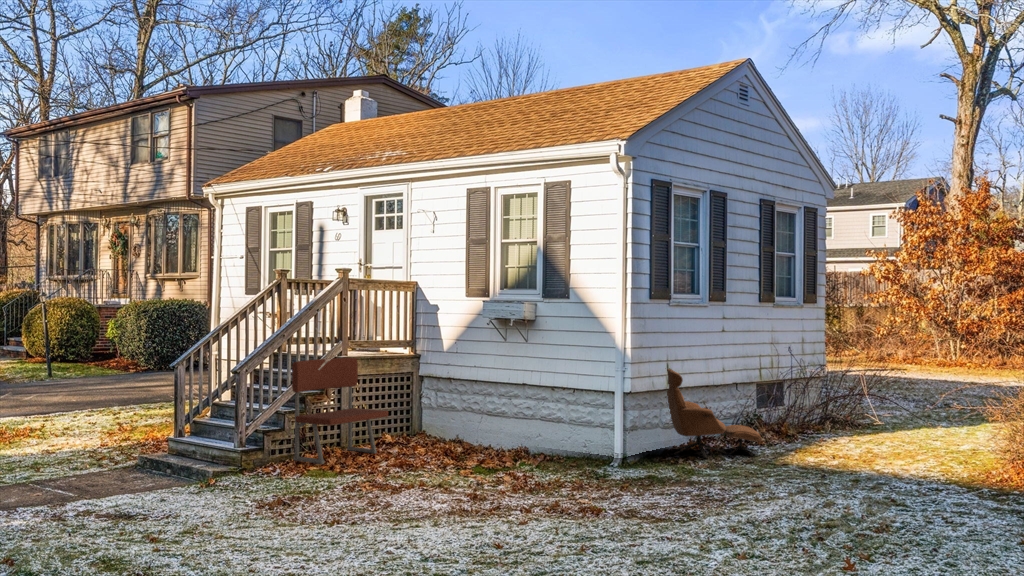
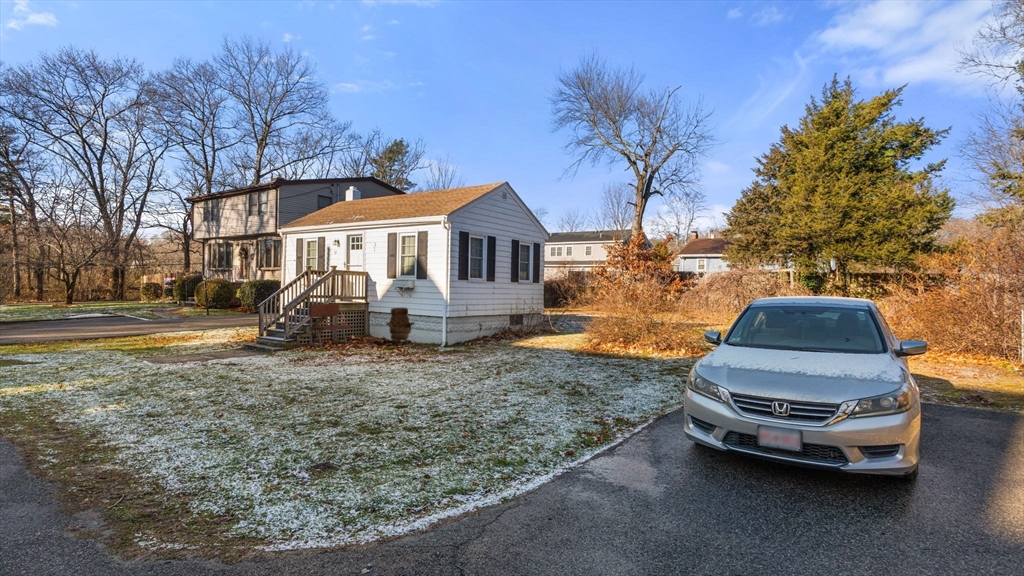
lounge chair: present [667,369,761,458] -> present [387,308,415,345]

